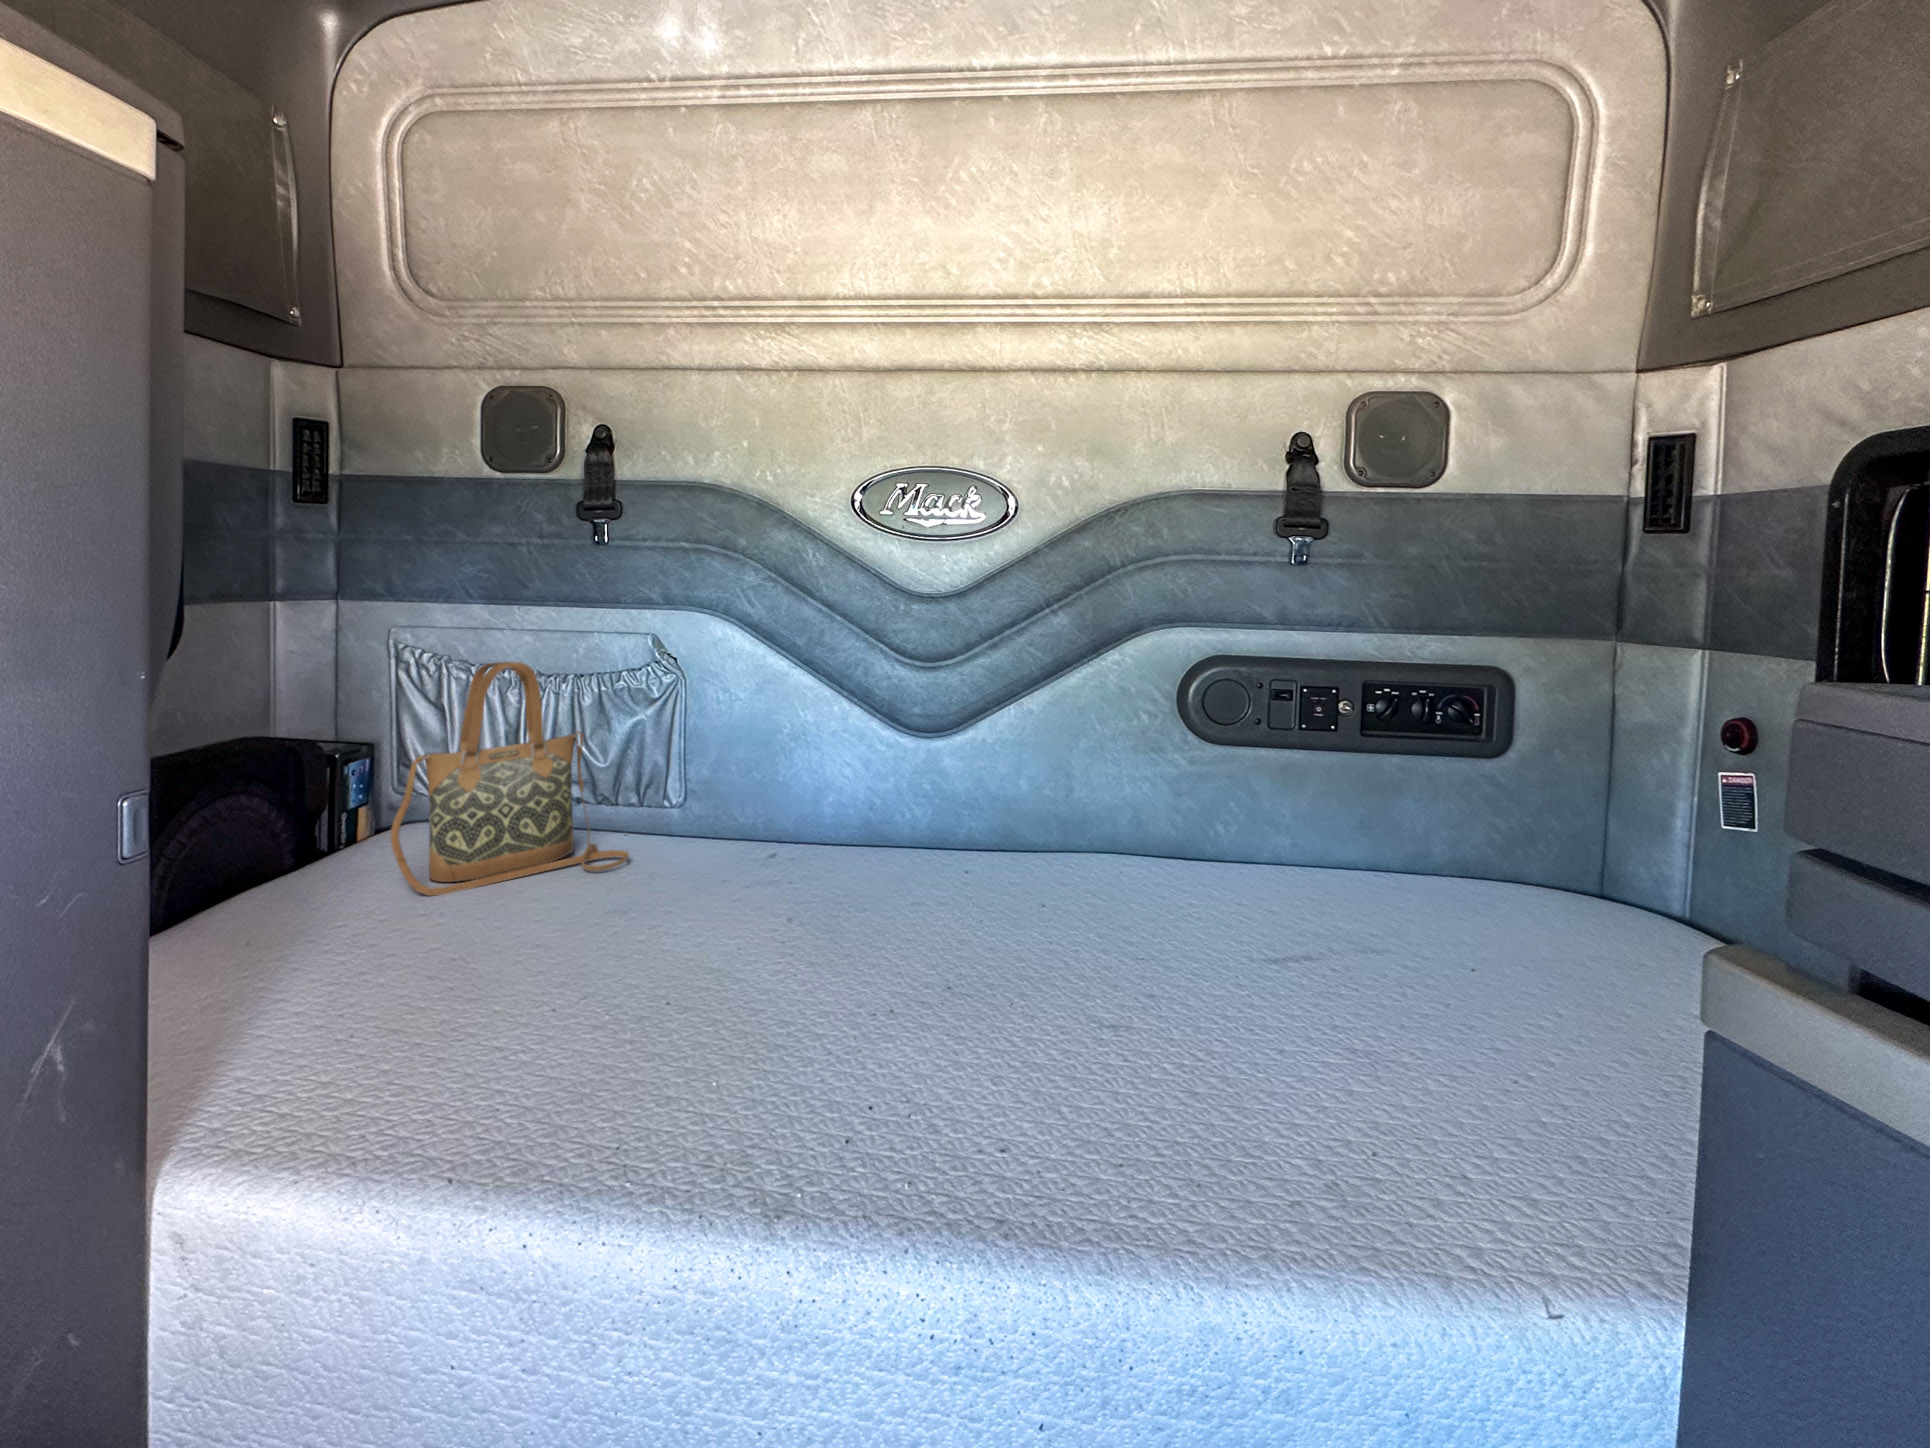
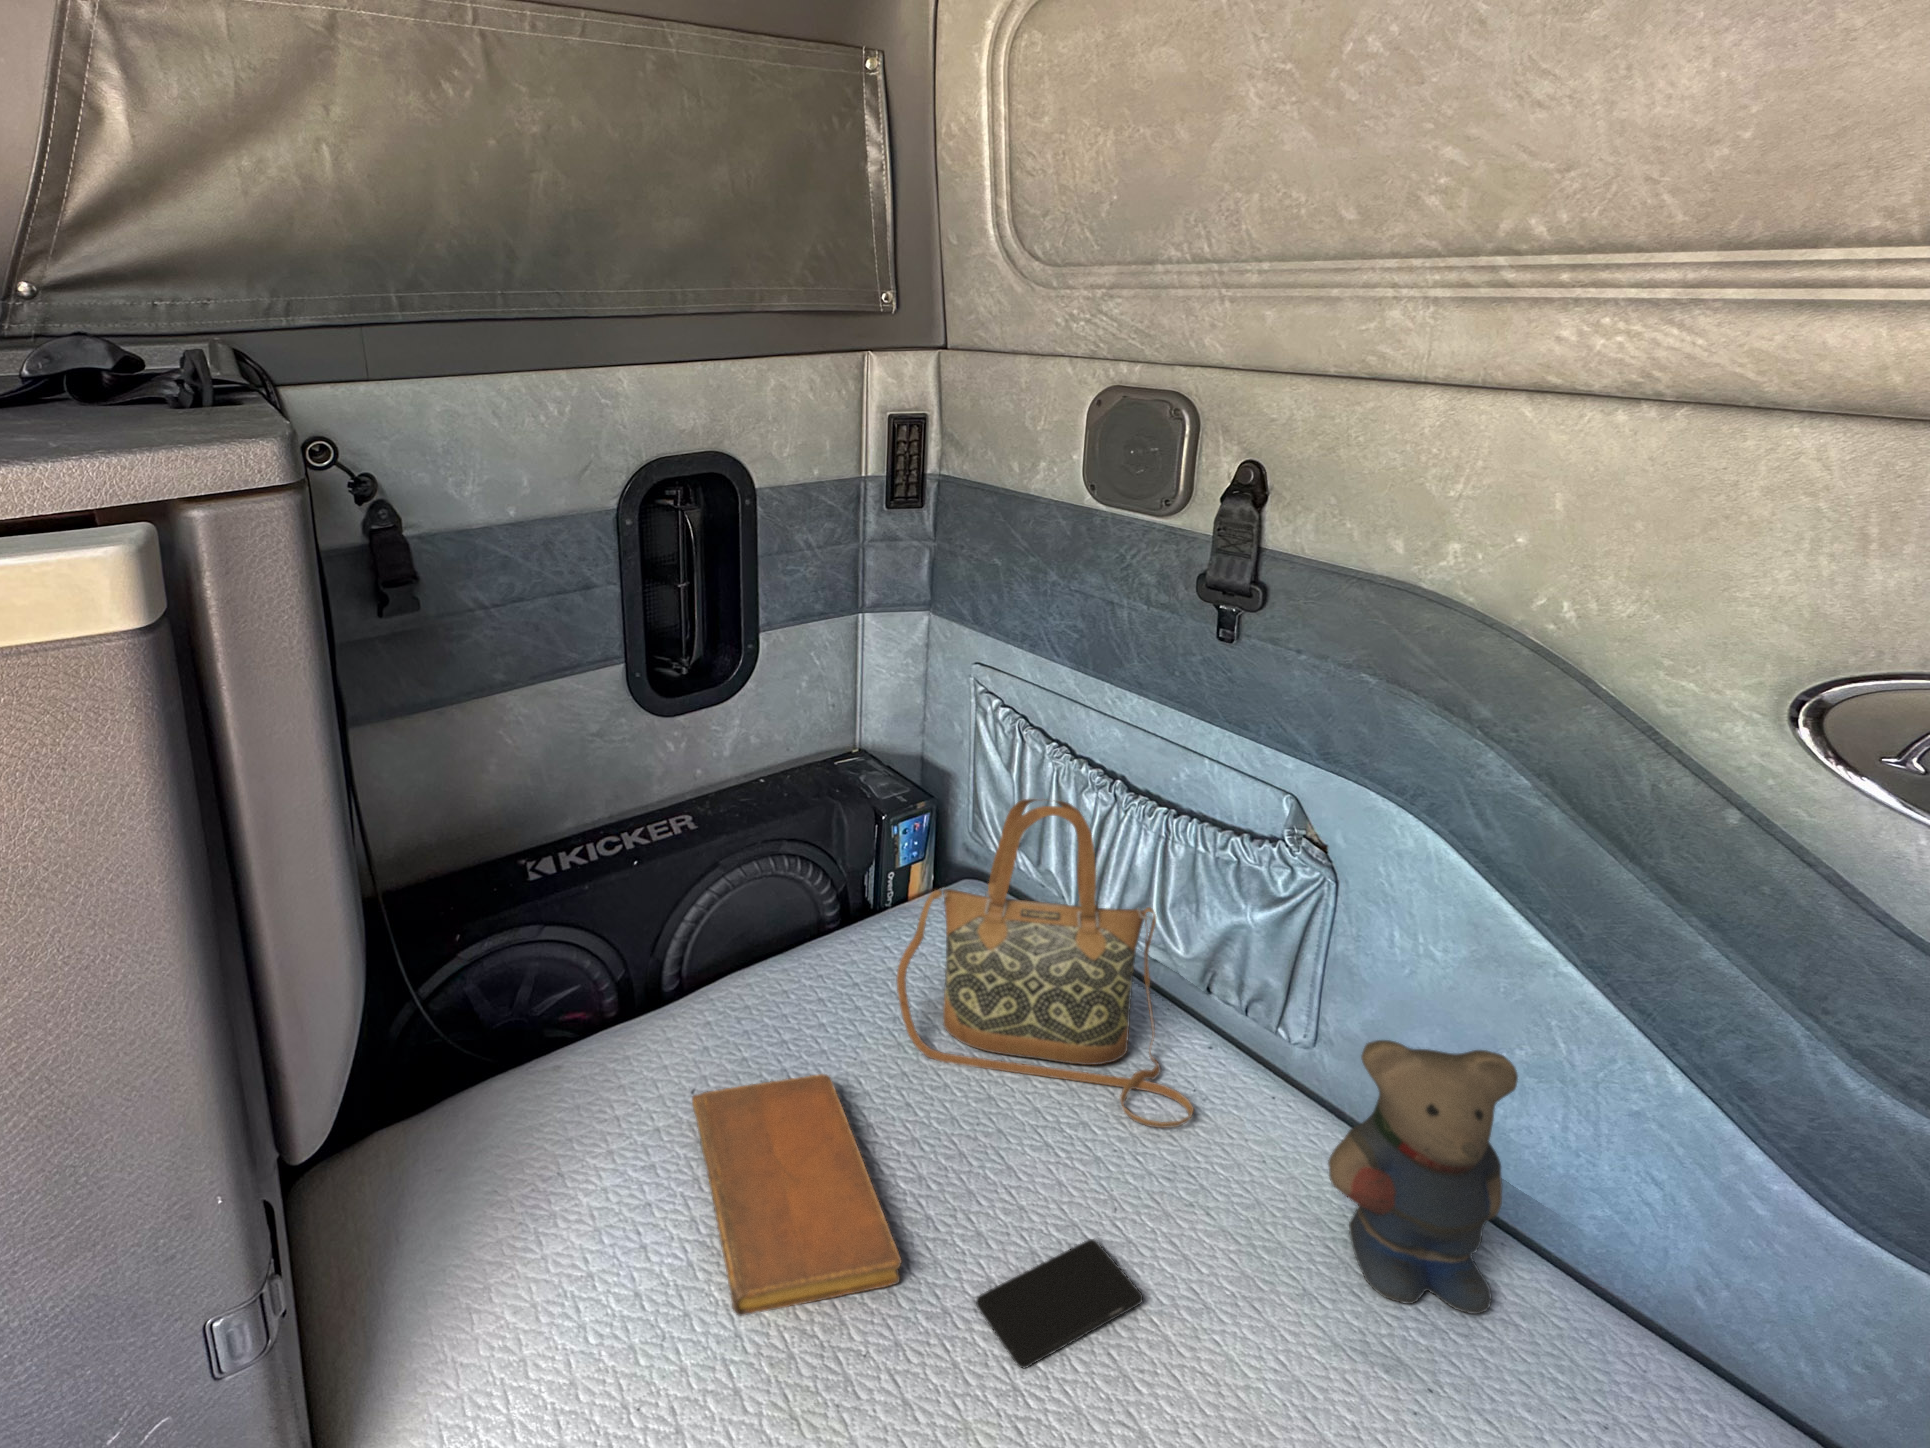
teddy bear: none [717,715,801,878] -> present [1328,1040,1518,1314]
smartphone: none [541,911,642,971] -> present [976,1239,1143,1368]
notebook: none [222,913,482,1039] -> present [692,1074,902,1316]

